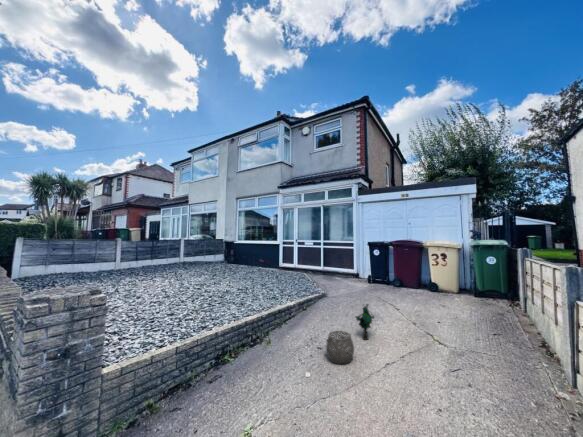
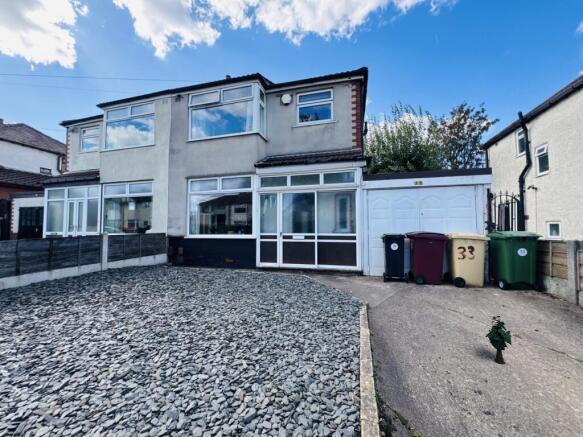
woven basket: present [326,331,354,364] -> none [499,361,552,414]

